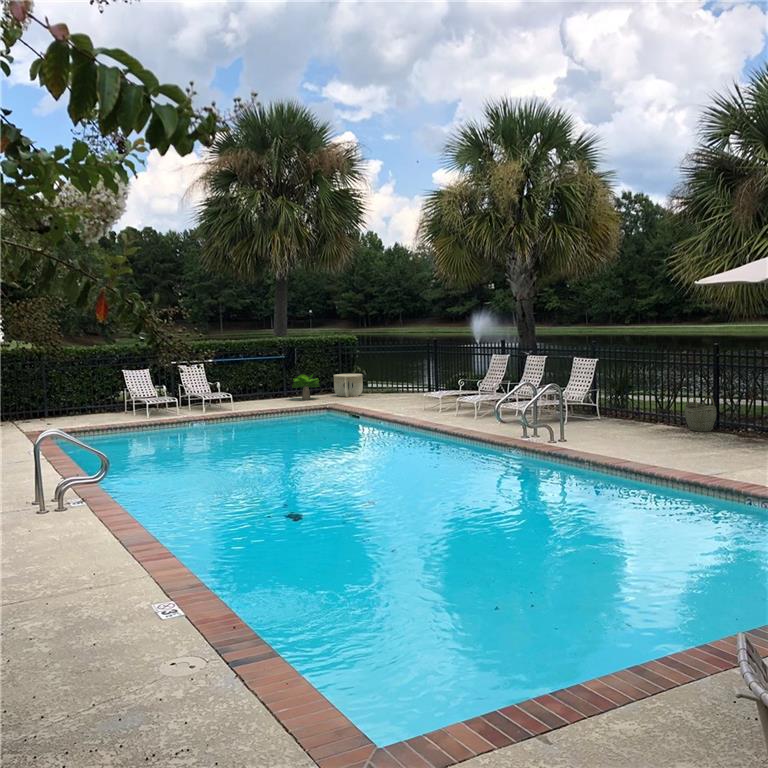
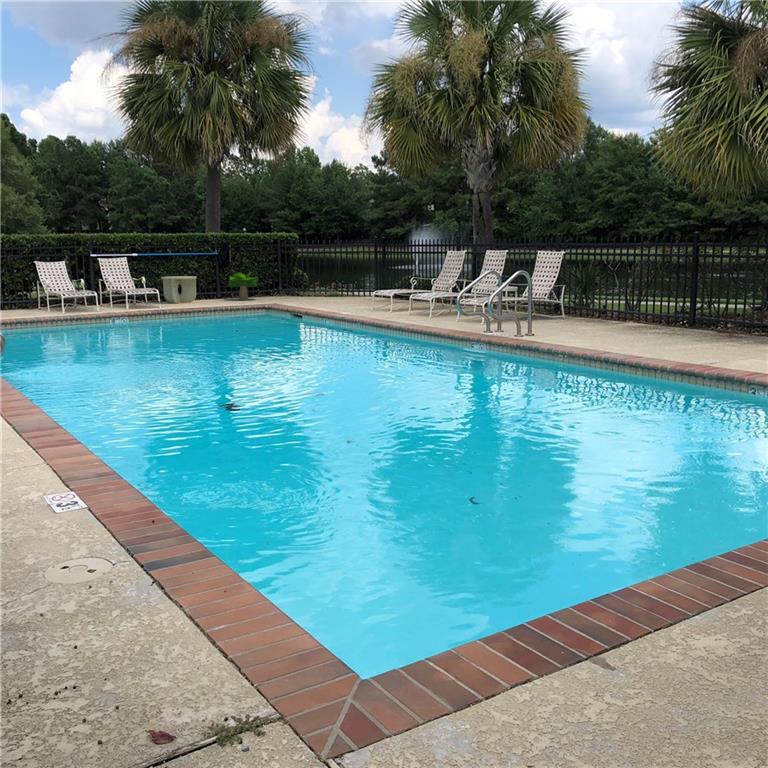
side table: present [334,374,363,397] -> present [161,276,197,303]
woven basket: present [685,396,716,432] -> none [658,288,692,327]

